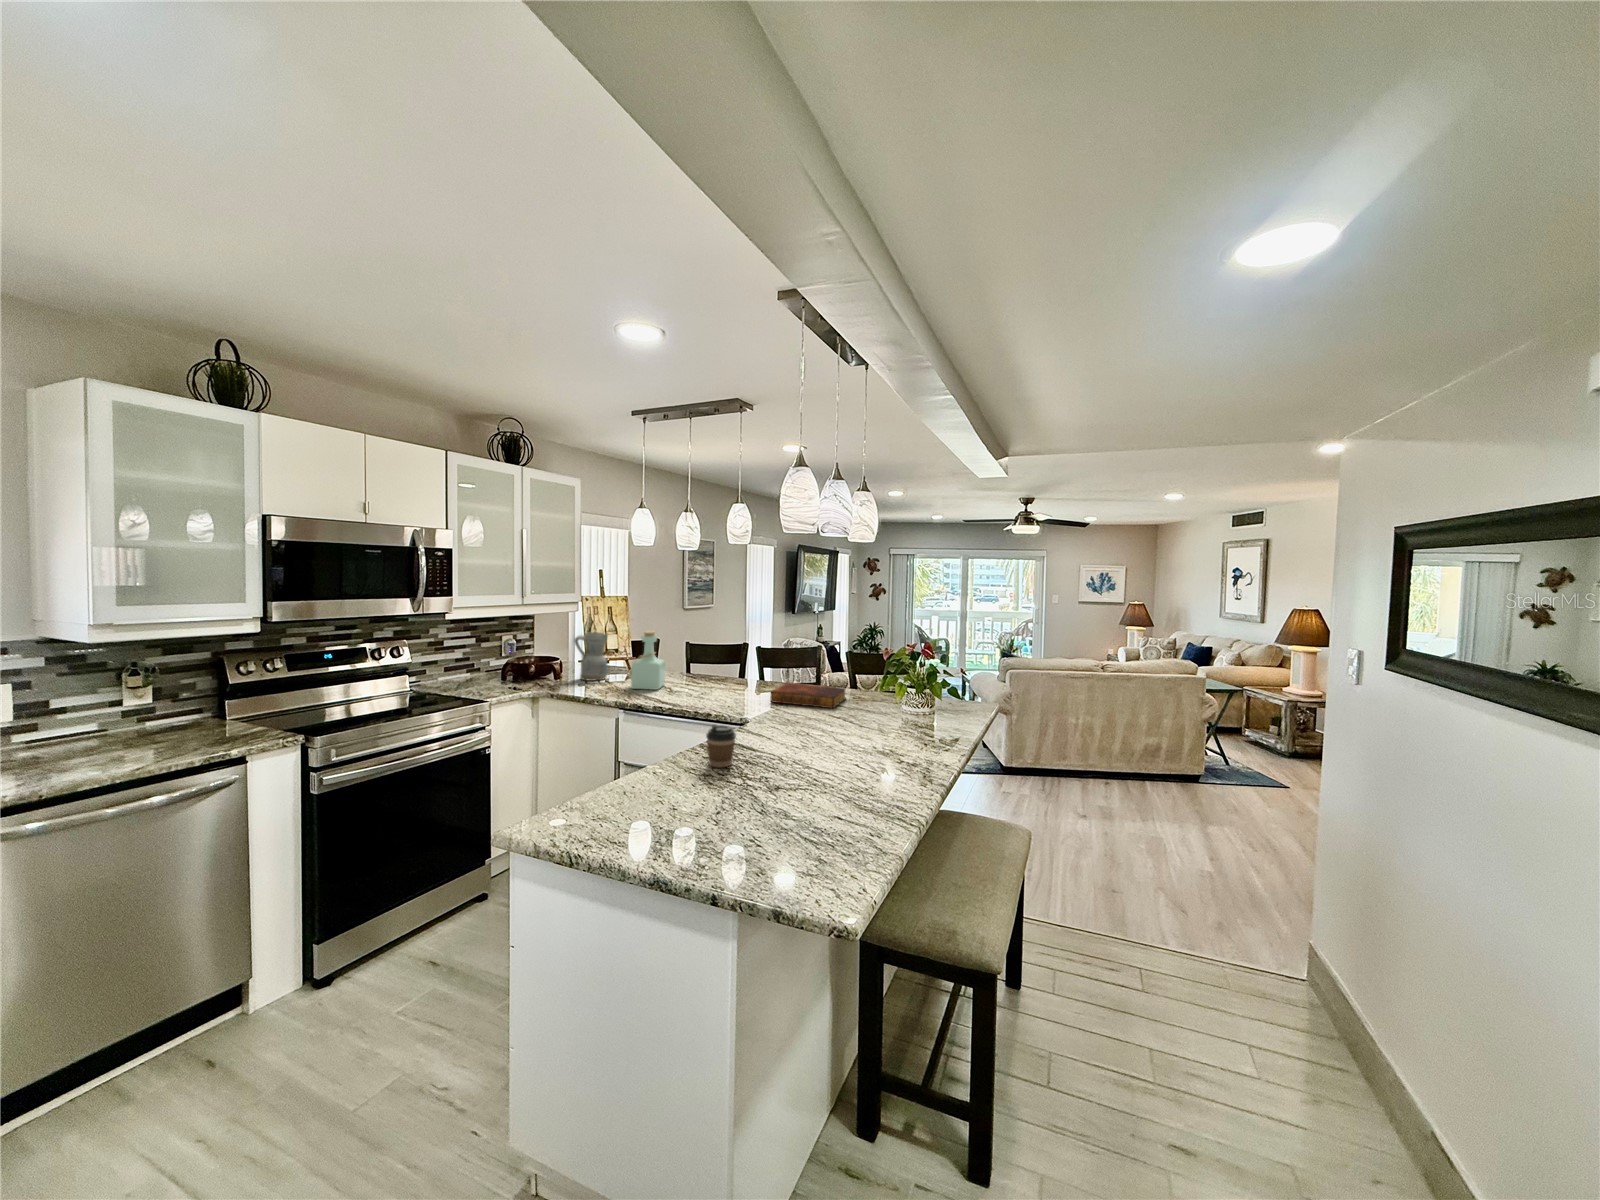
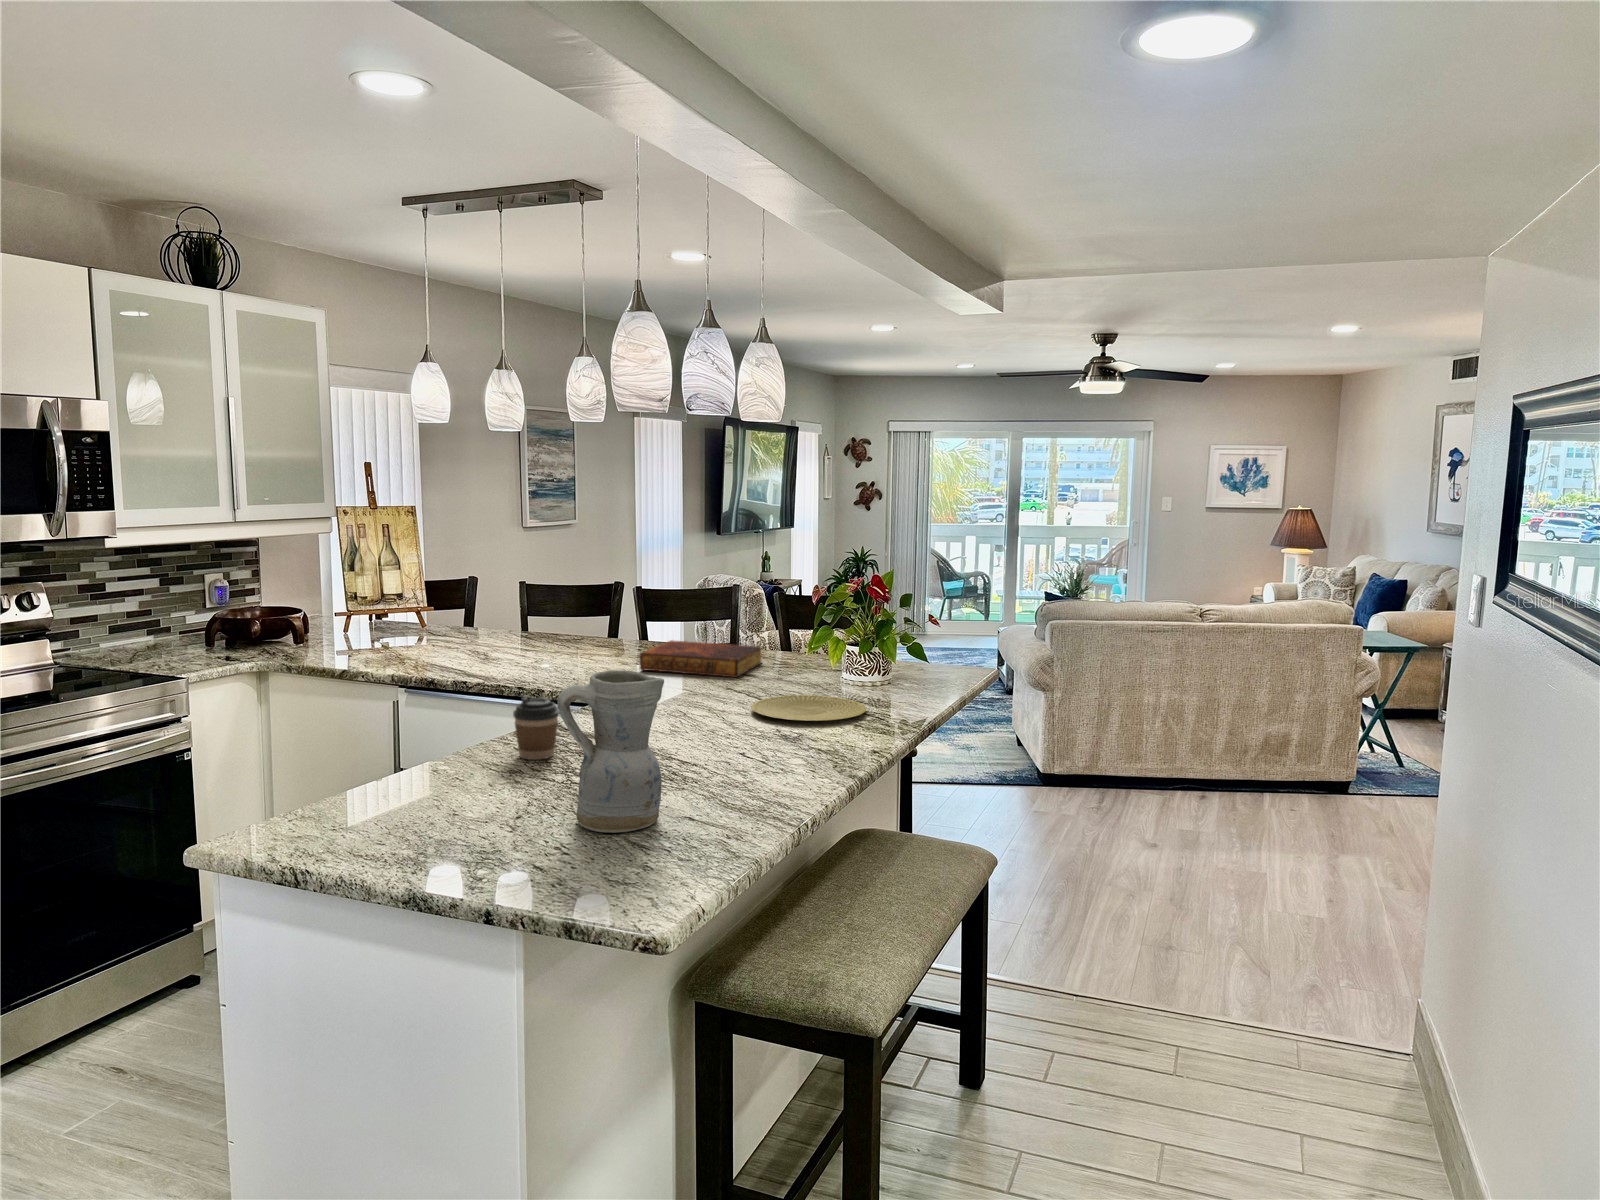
bottle: present [629,631,665,690] -> none [417,563,476,656]
ceramic pitcher: present [574,632,608,681] -> present [557,670,664,833]
plate: none [851,722,927,742] -> present [751,695,866,721]

